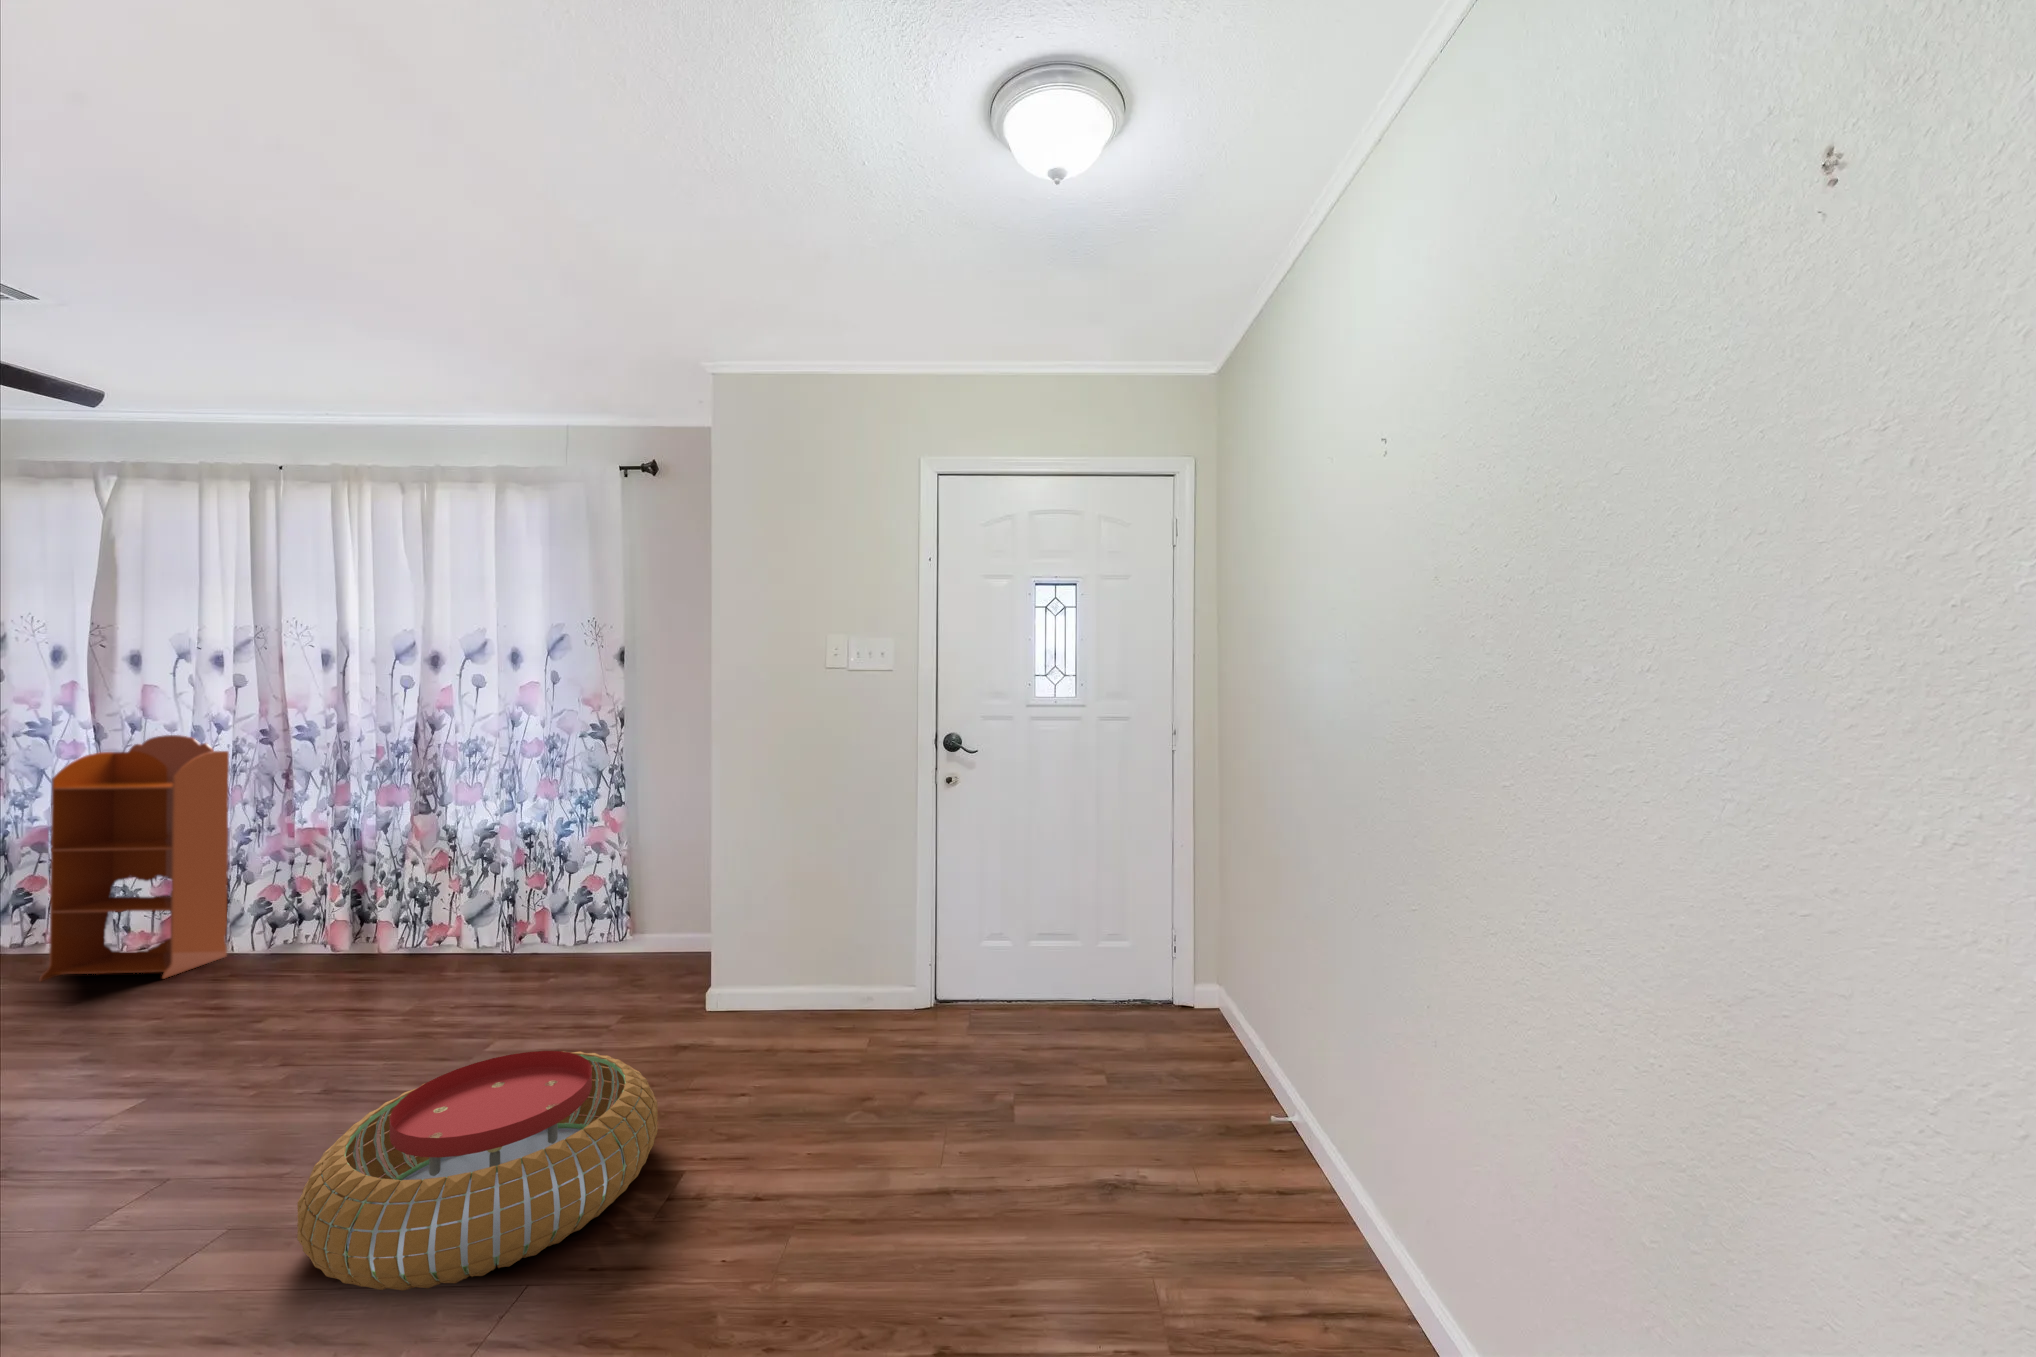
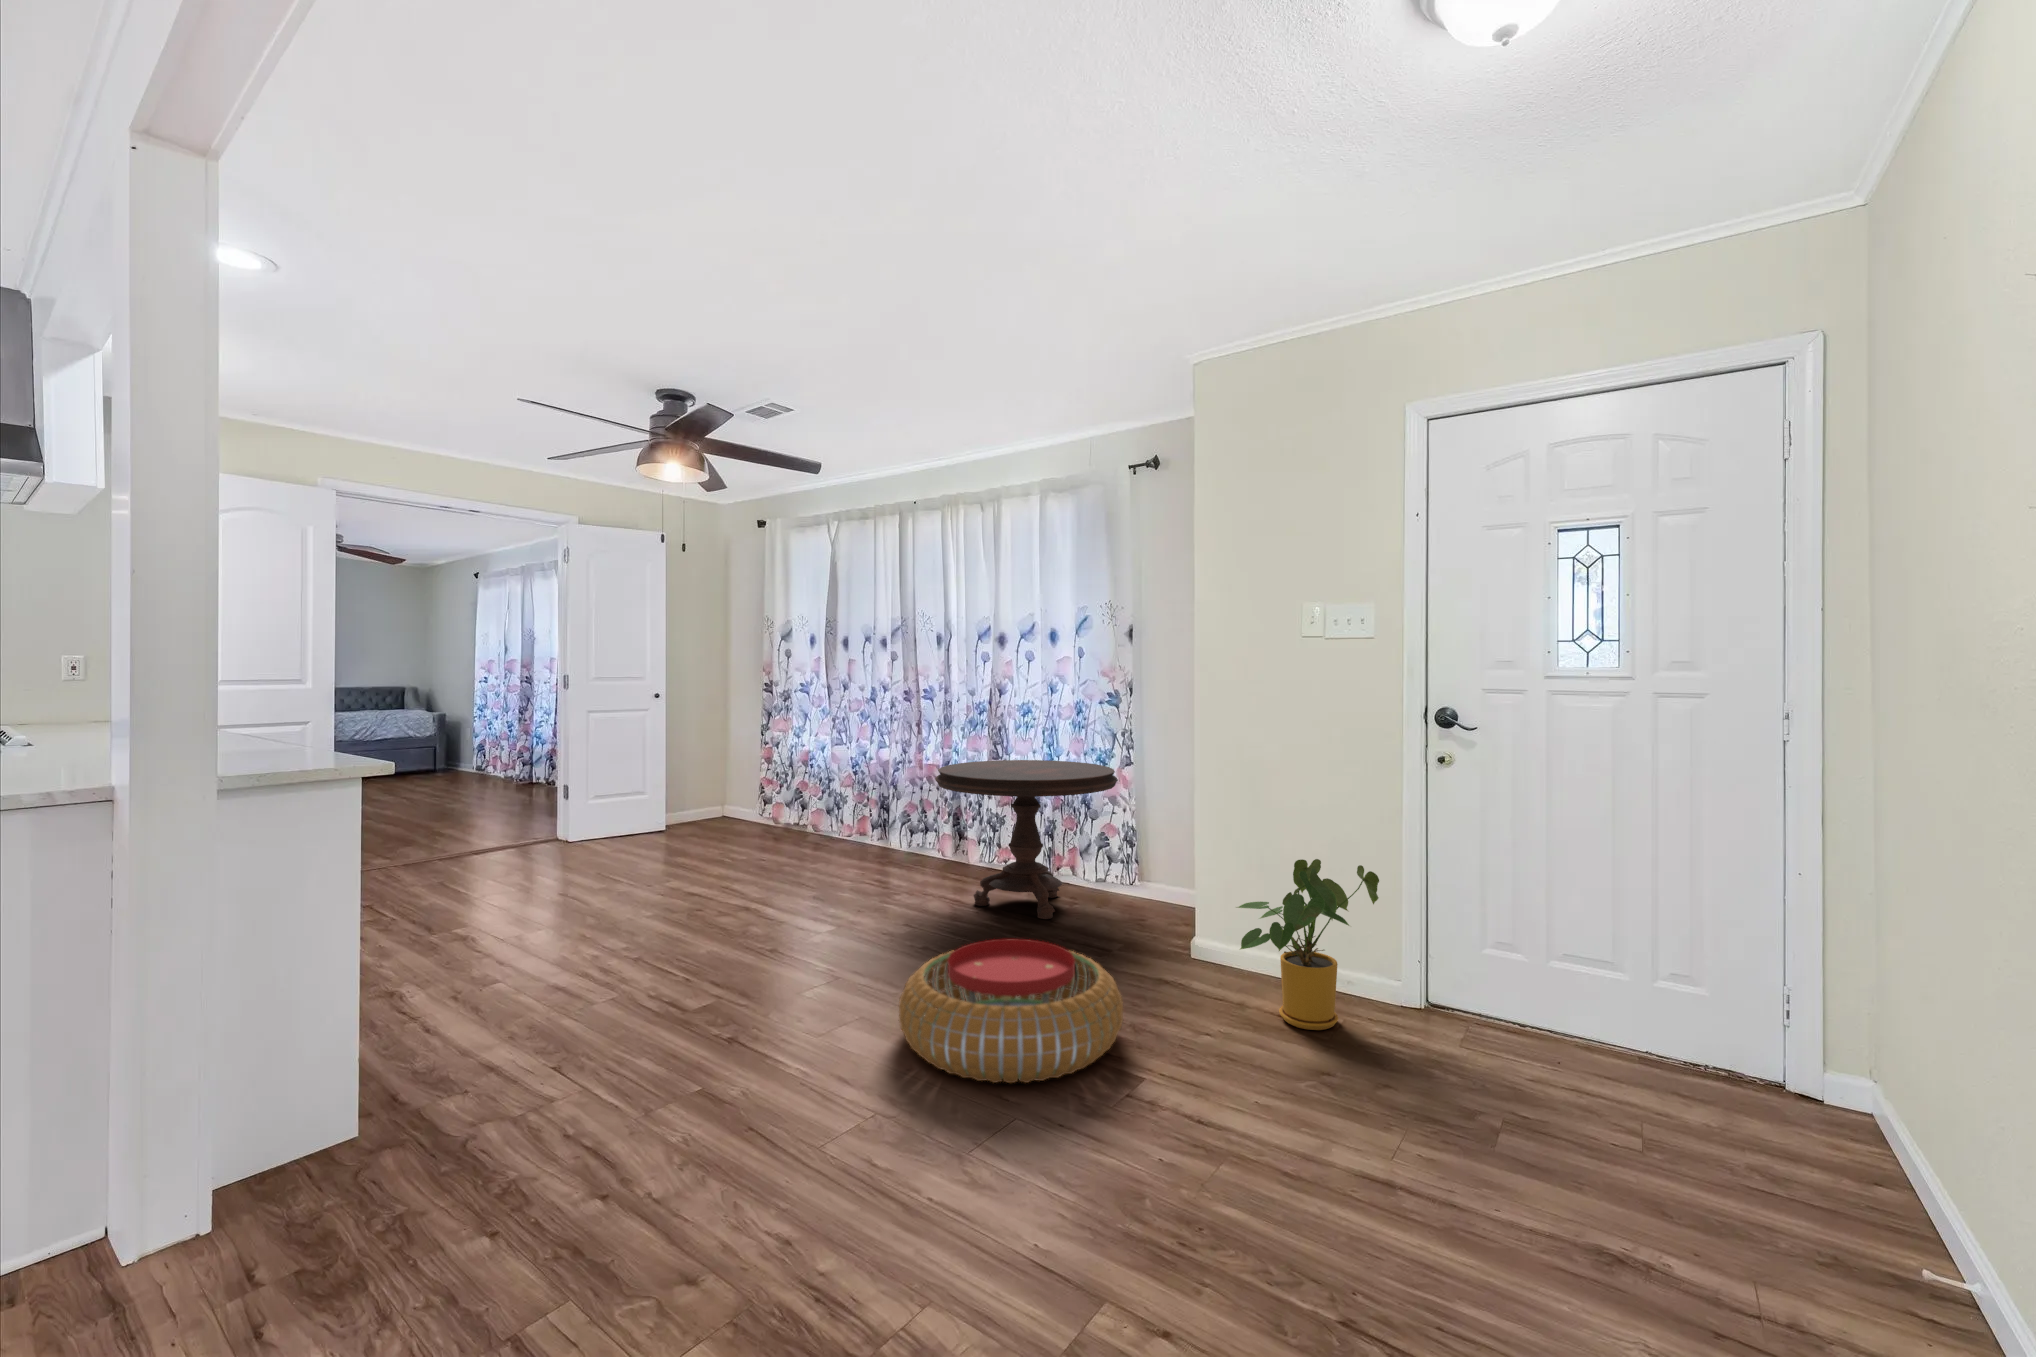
bookcase: present [39,735,229,981] -> none [804,693,889,858]
side table: none [330,808,610,1011] -> present [935,760,1118,919]
house plant: none [776,887,910,1063] -> present [1237,859,1379,1030]

